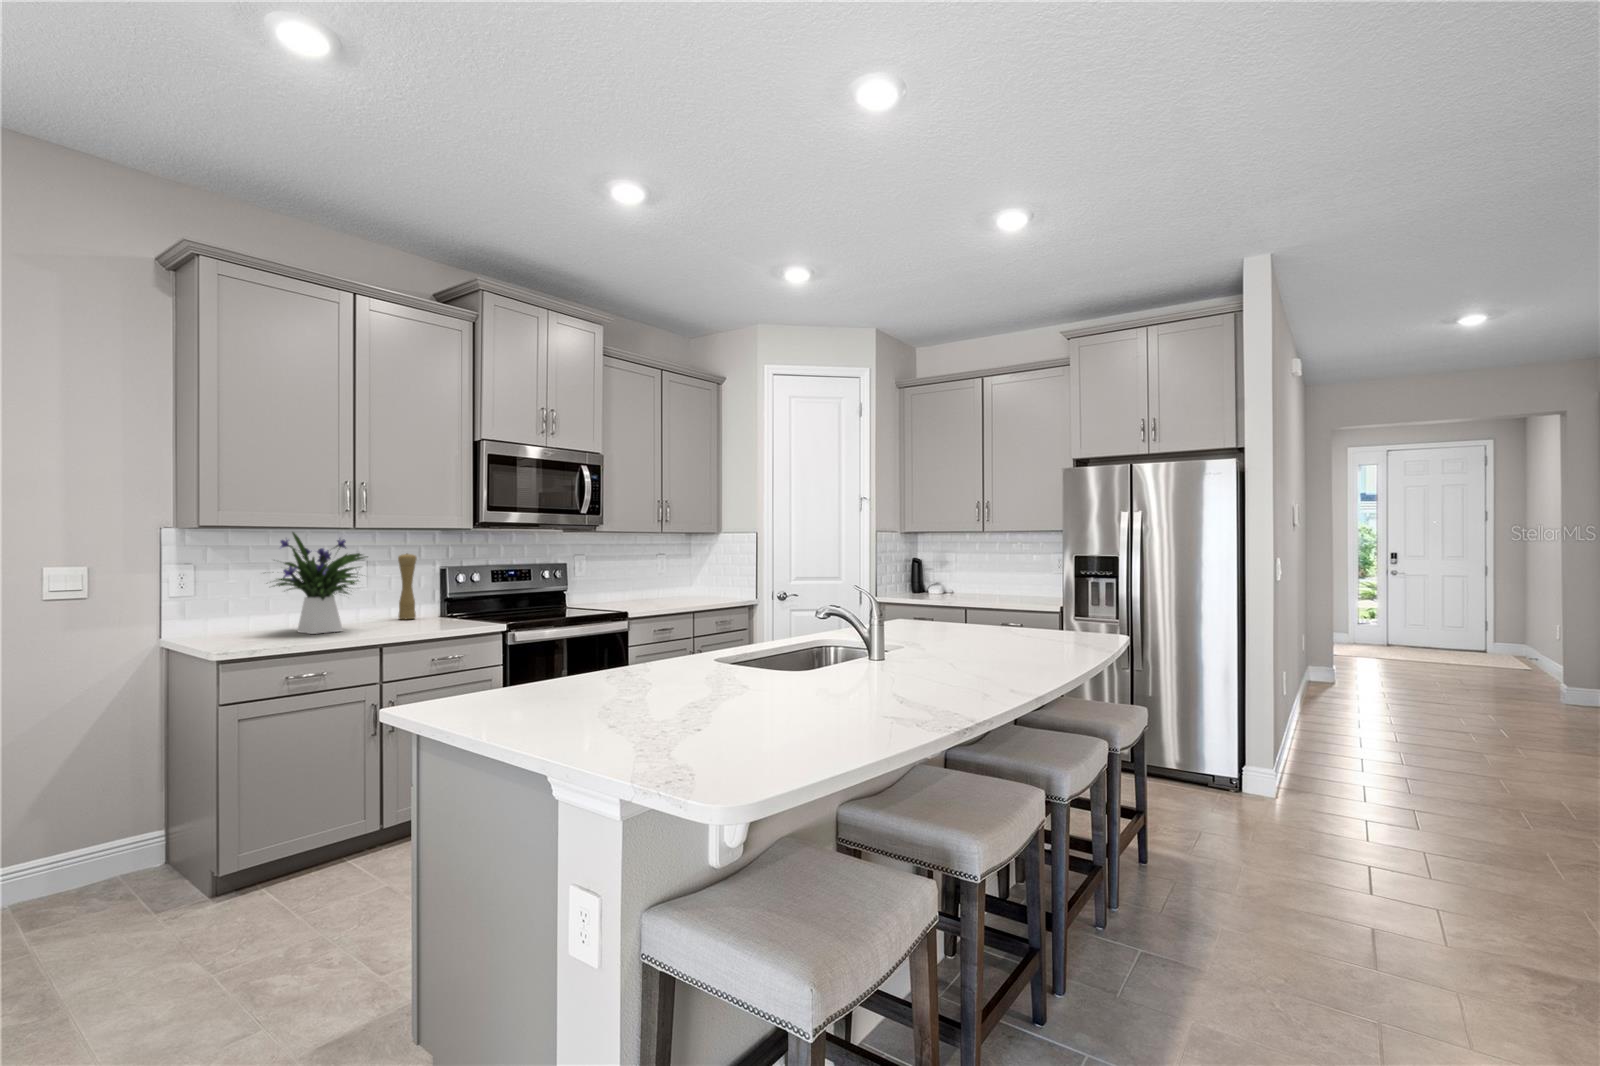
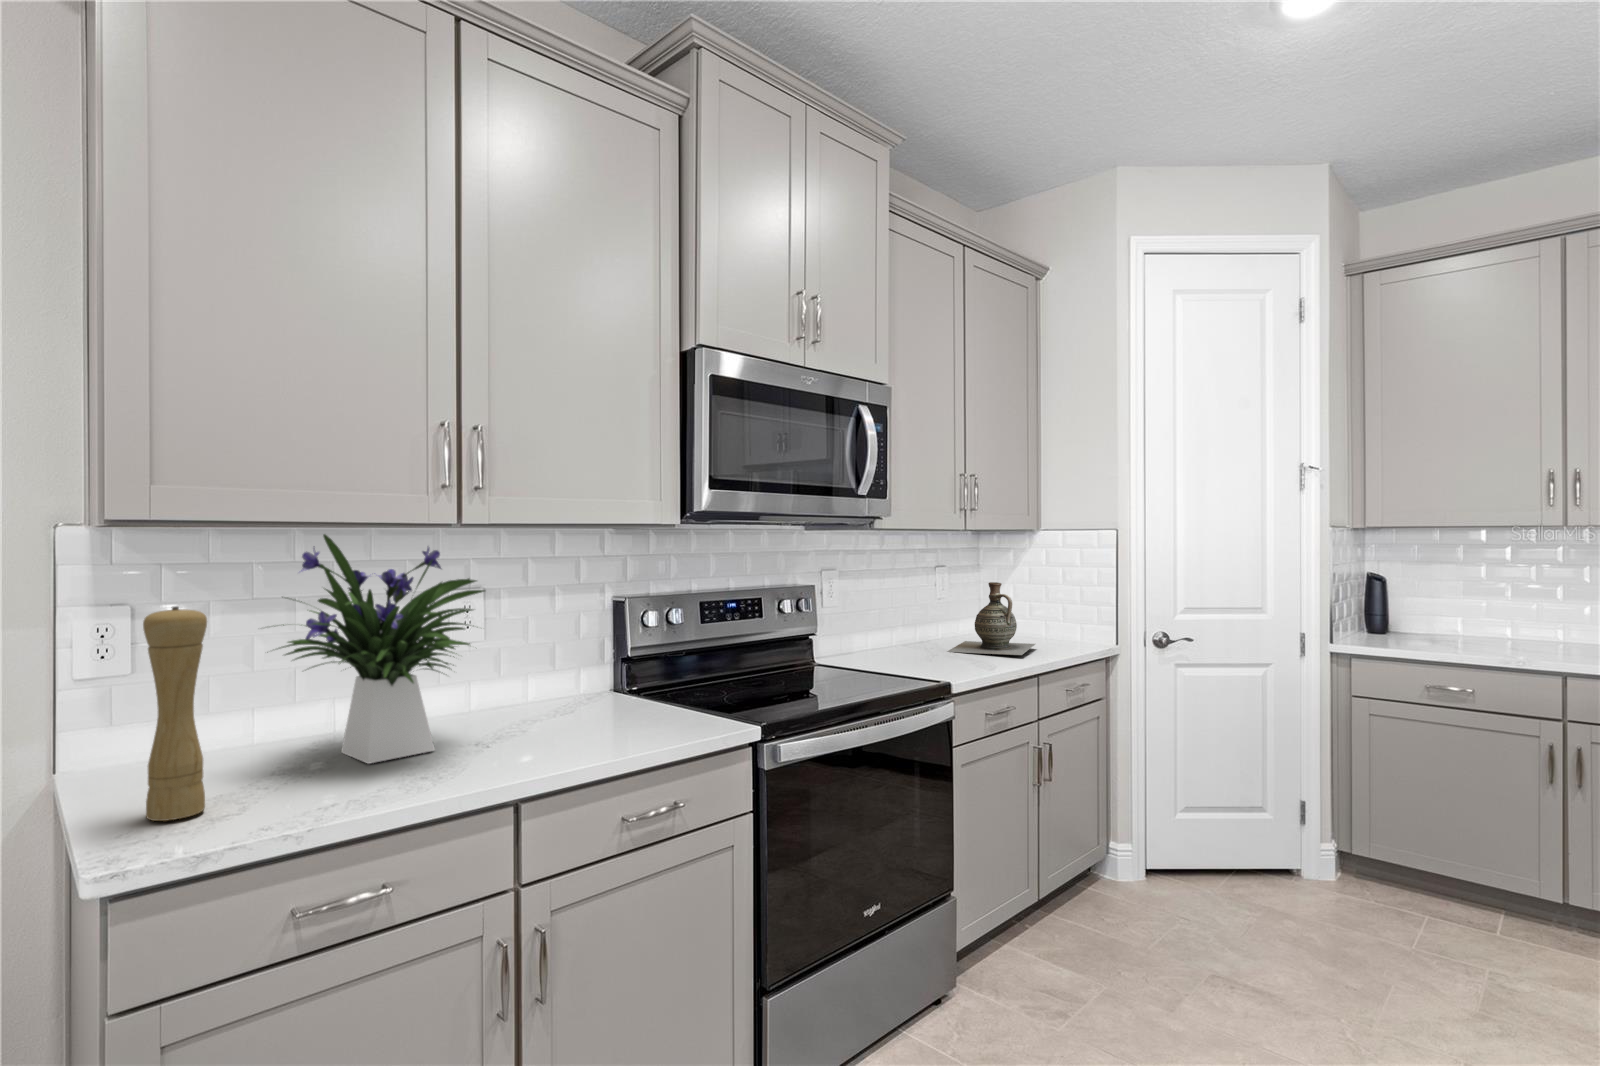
pepper mill: present [398,554,417,619] -> present [143,606,207,821]
ceramic jug: none [649,563,705,603] -> present [947,582,1035,655]

